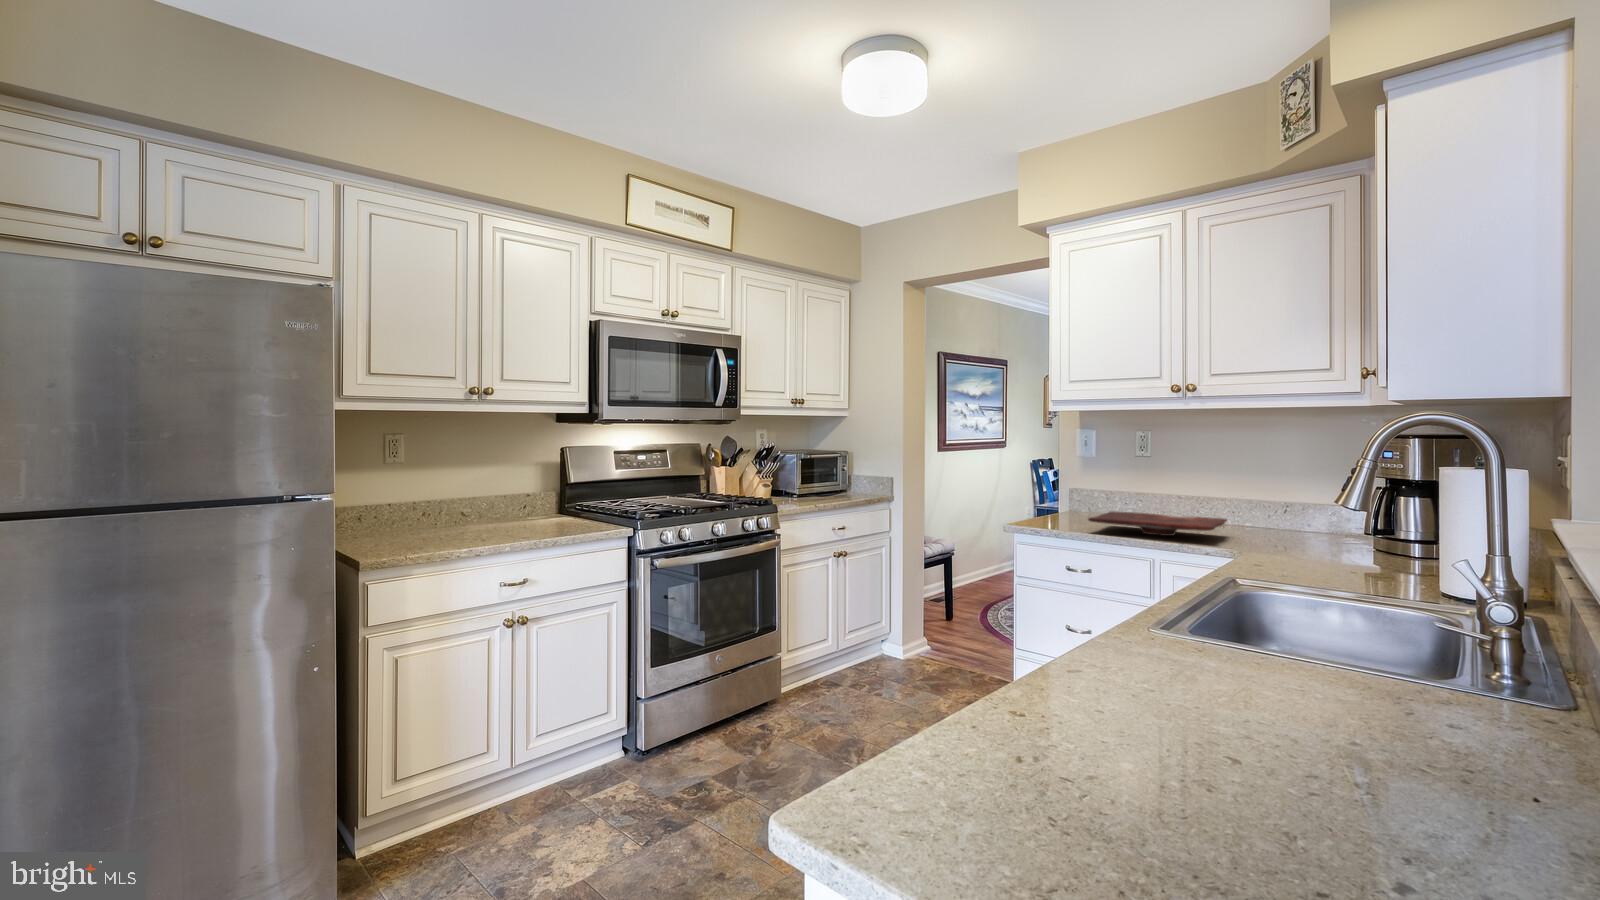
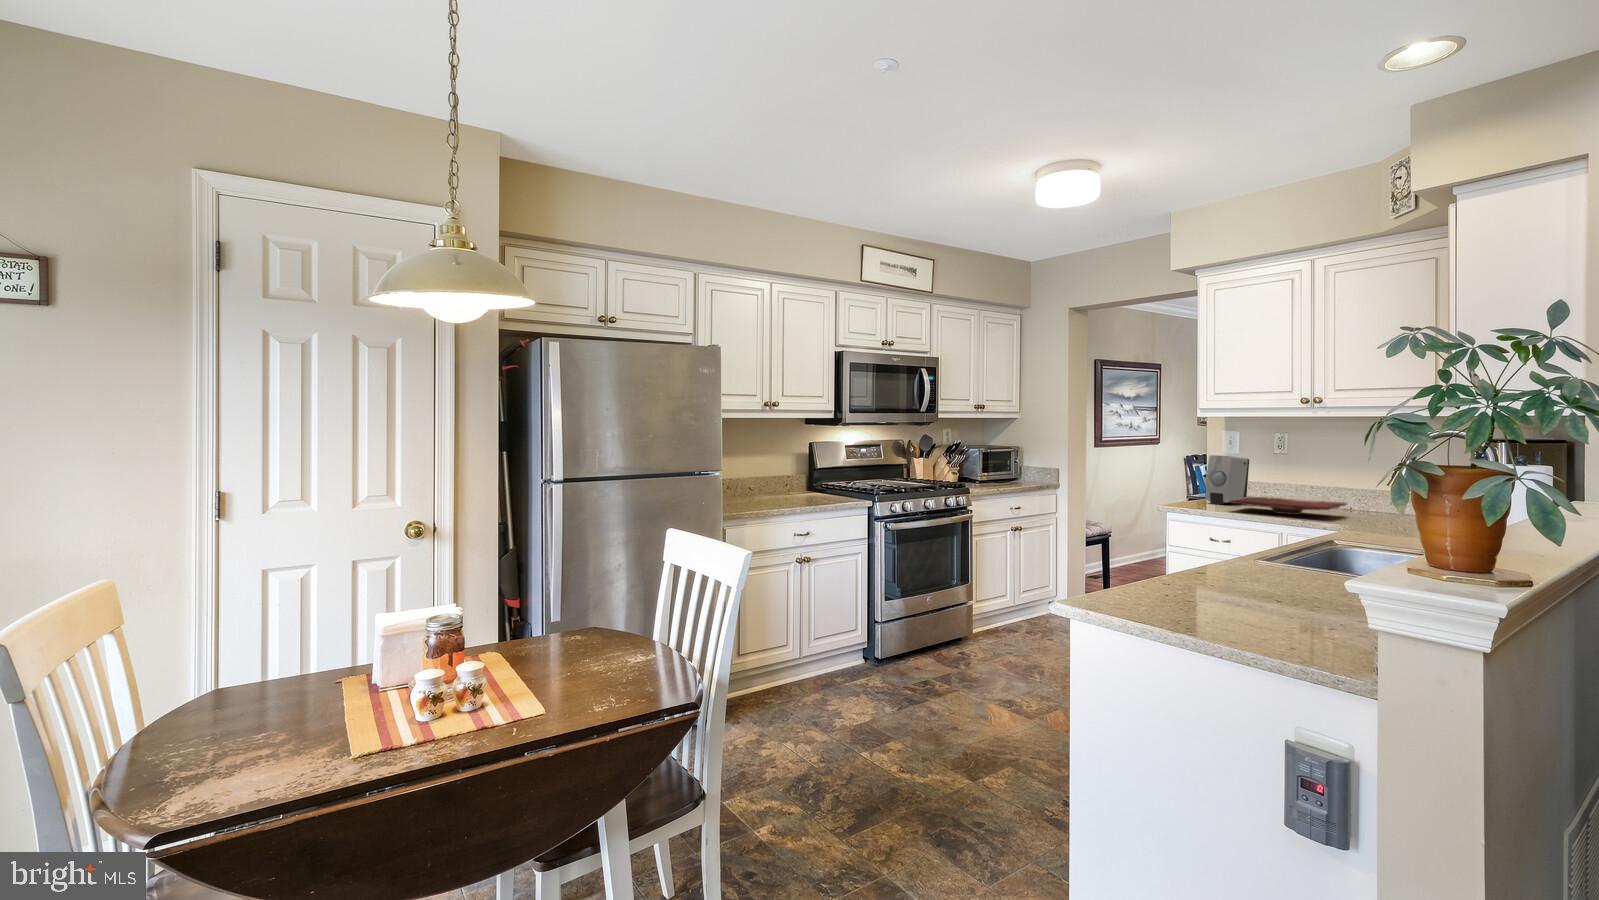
soap dispenser: none [1060,459,1109,522] -> present [1206,455,1249,505]

